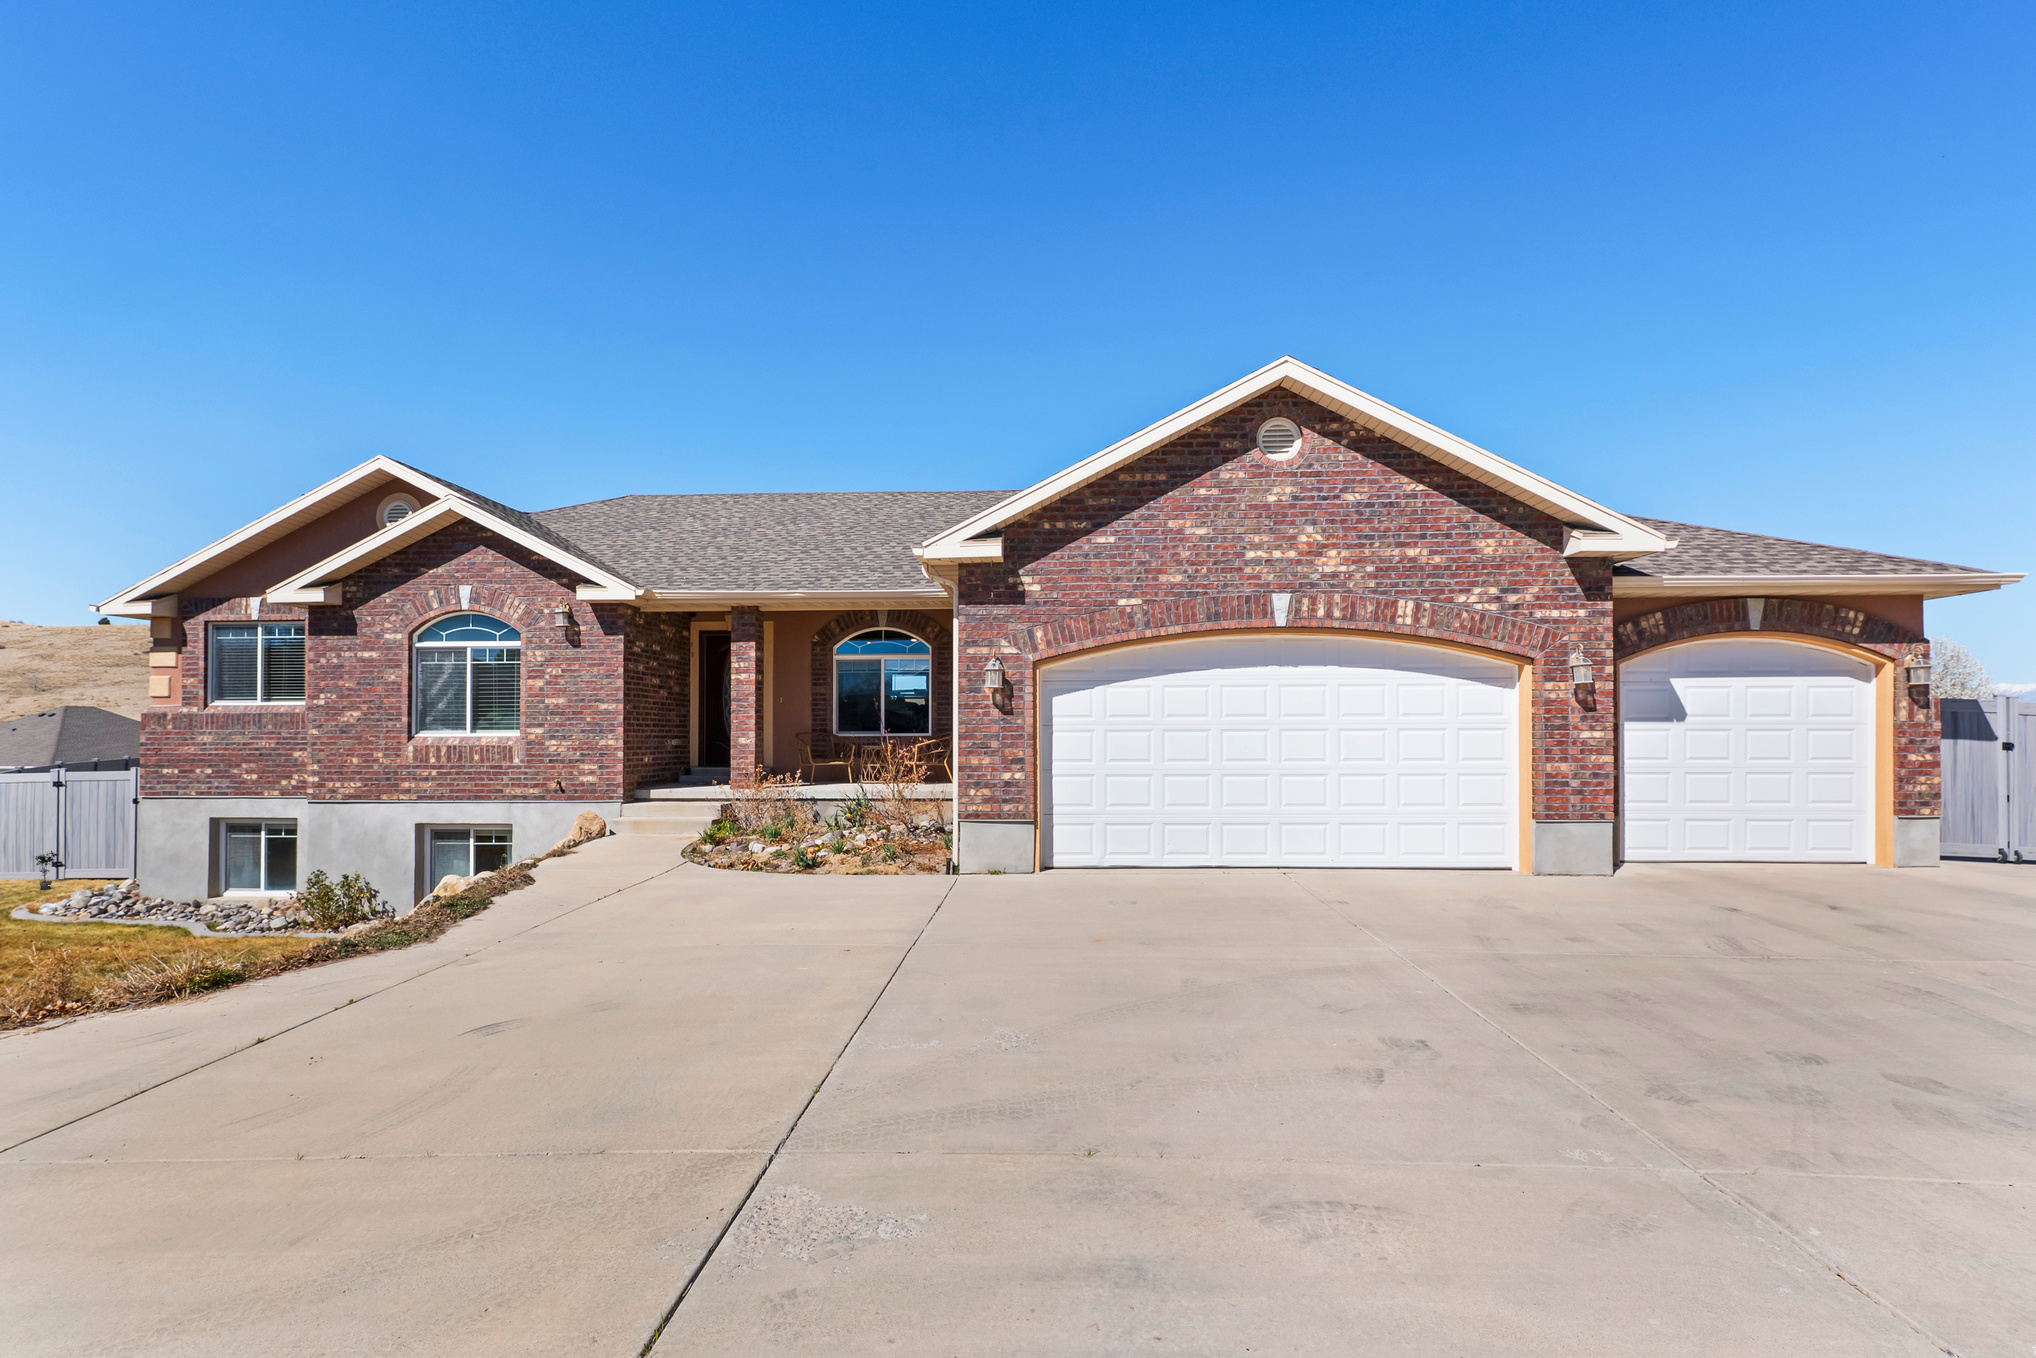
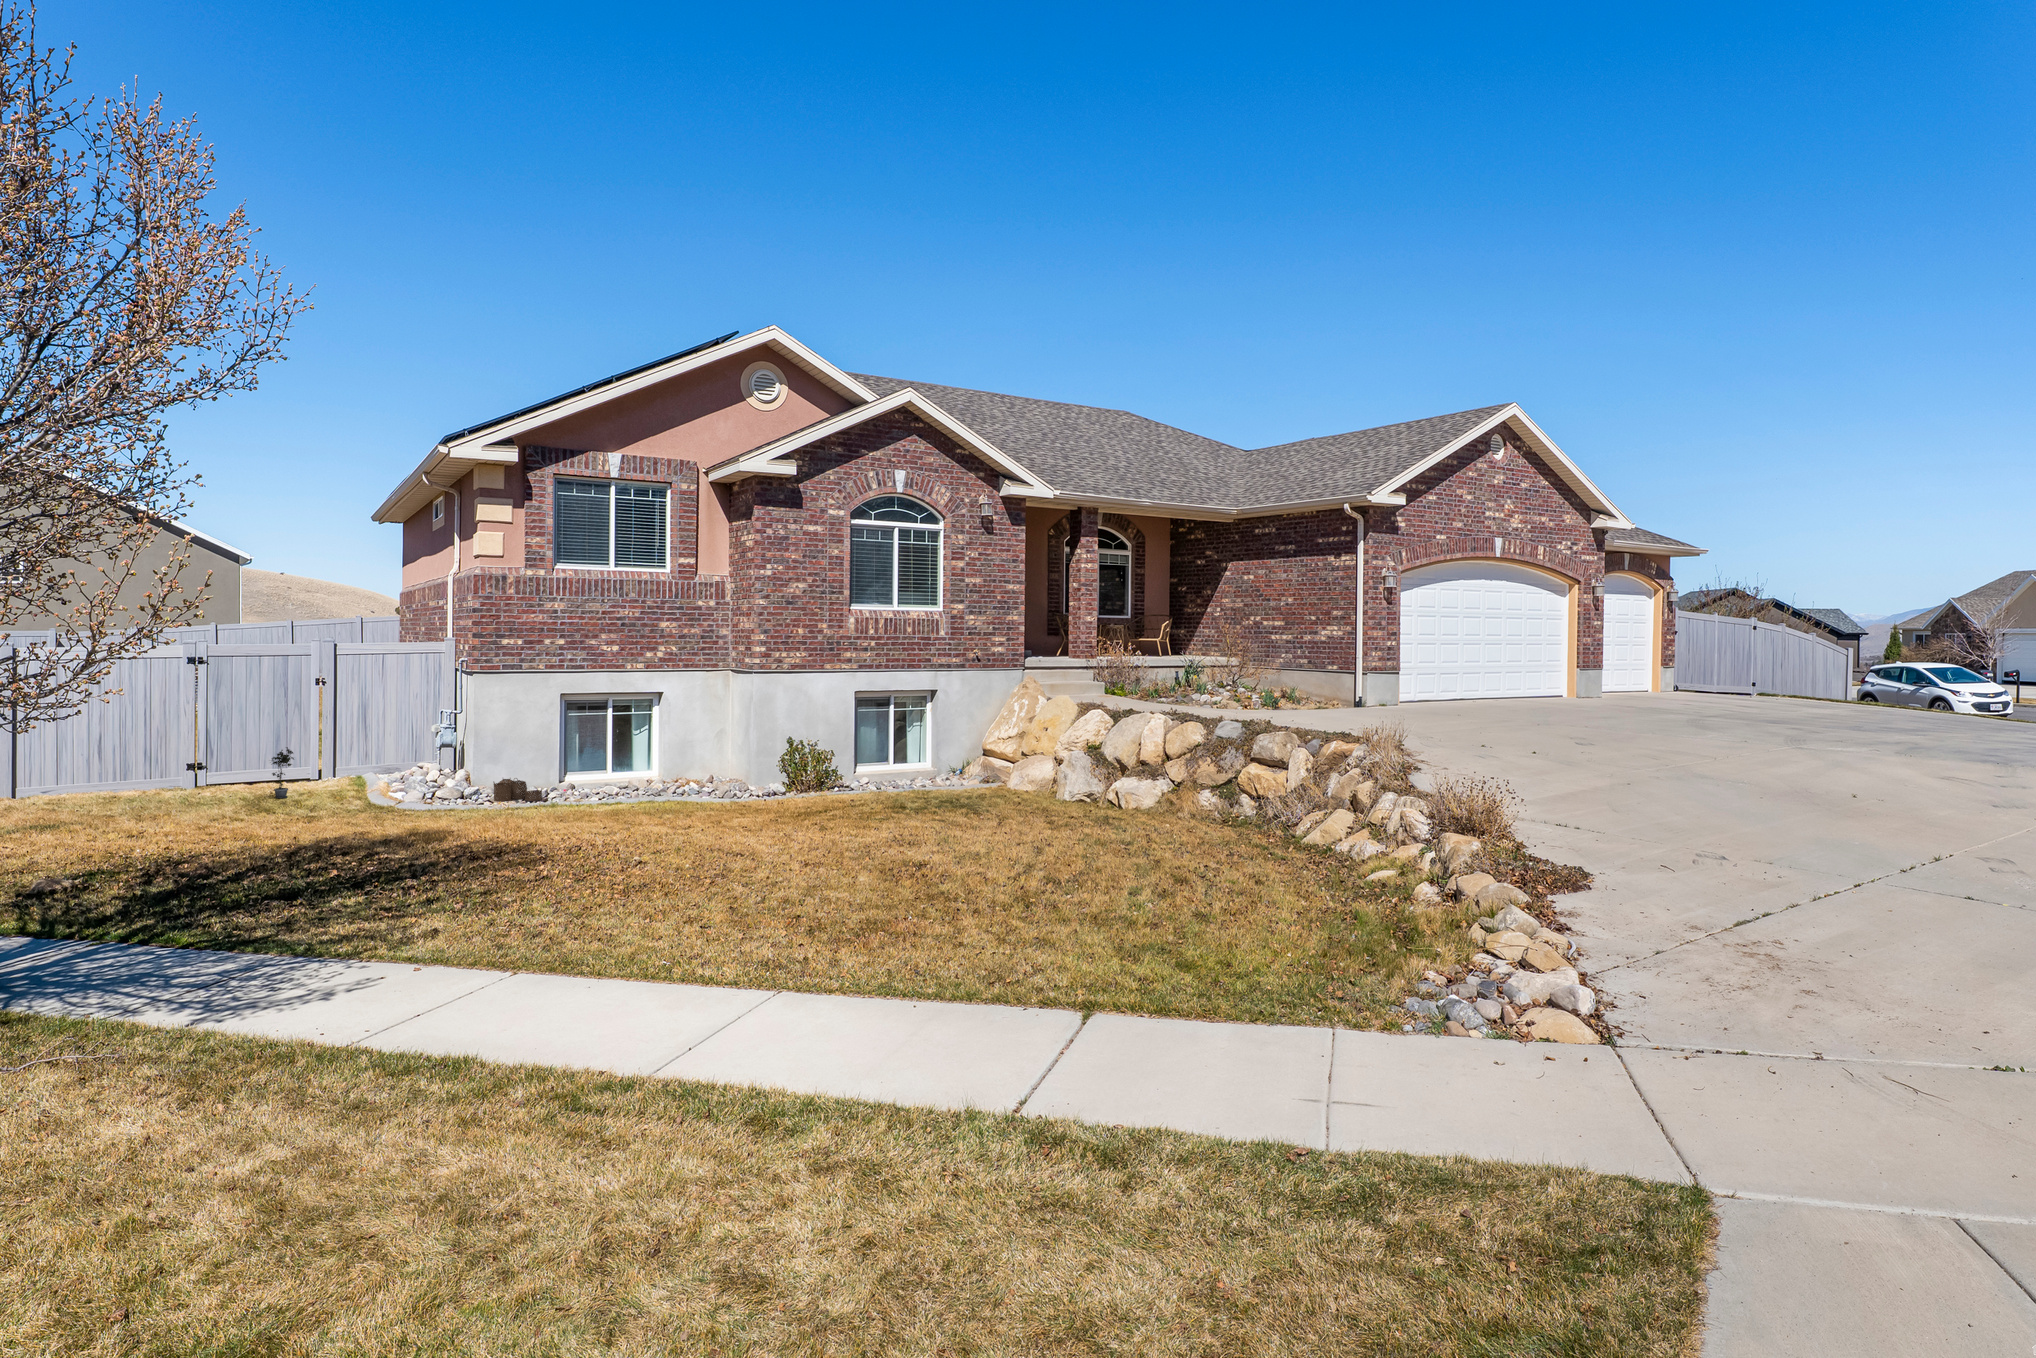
woven basket: none [108,886,161,910] -> present [493,778,542,802]

